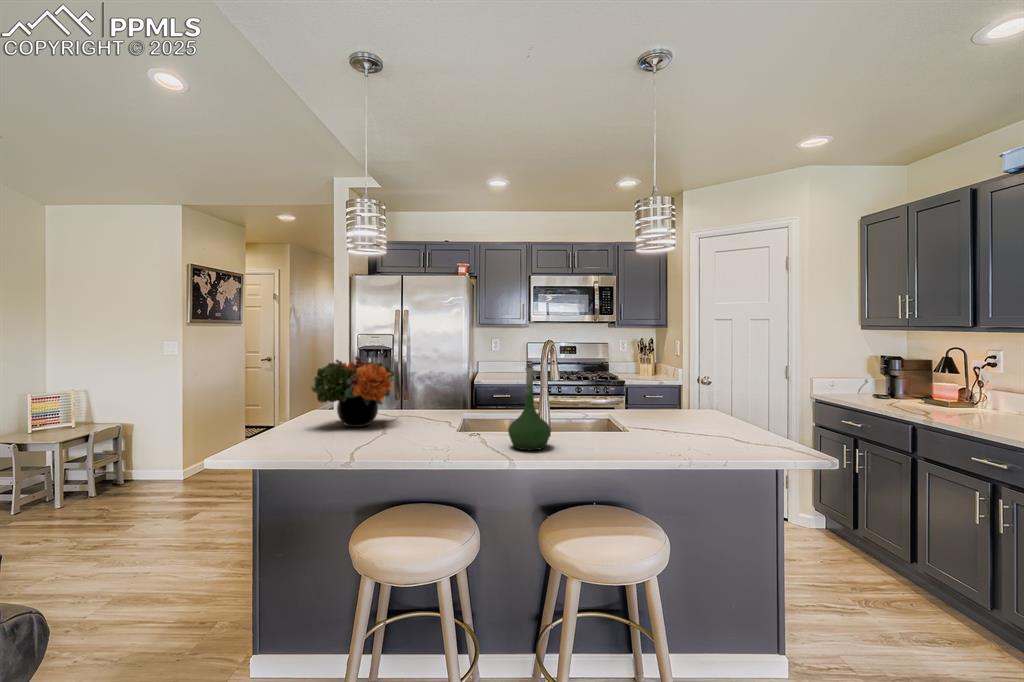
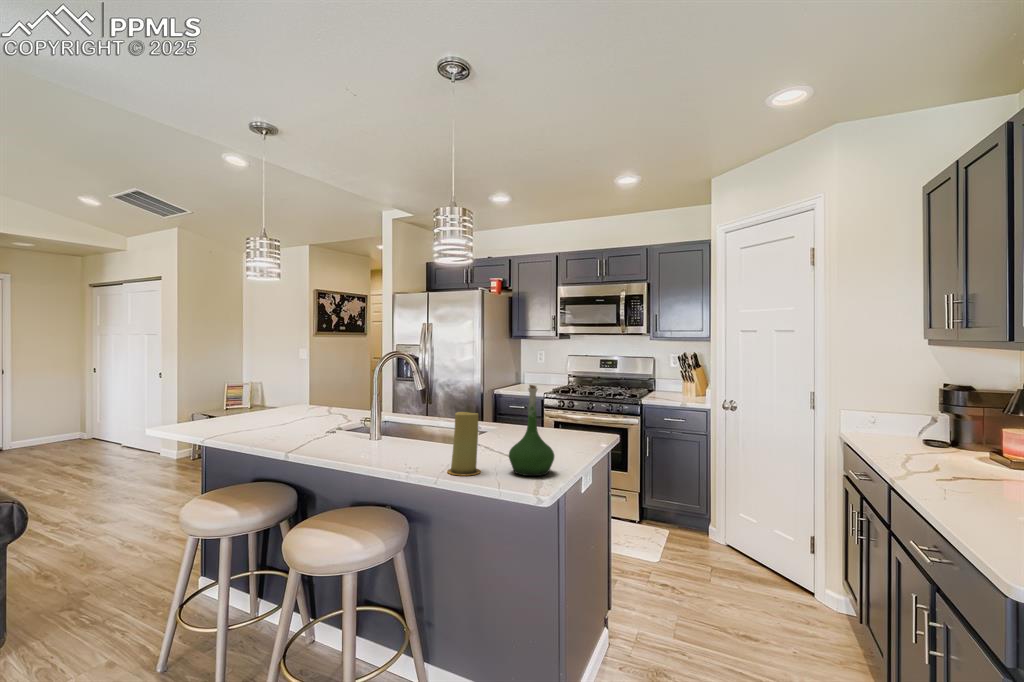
flower arrangement: present [311,356,394,427] -> none [302,371,392,446]
candle: none [450,392,482,452] -> present [447,412,481,475]

